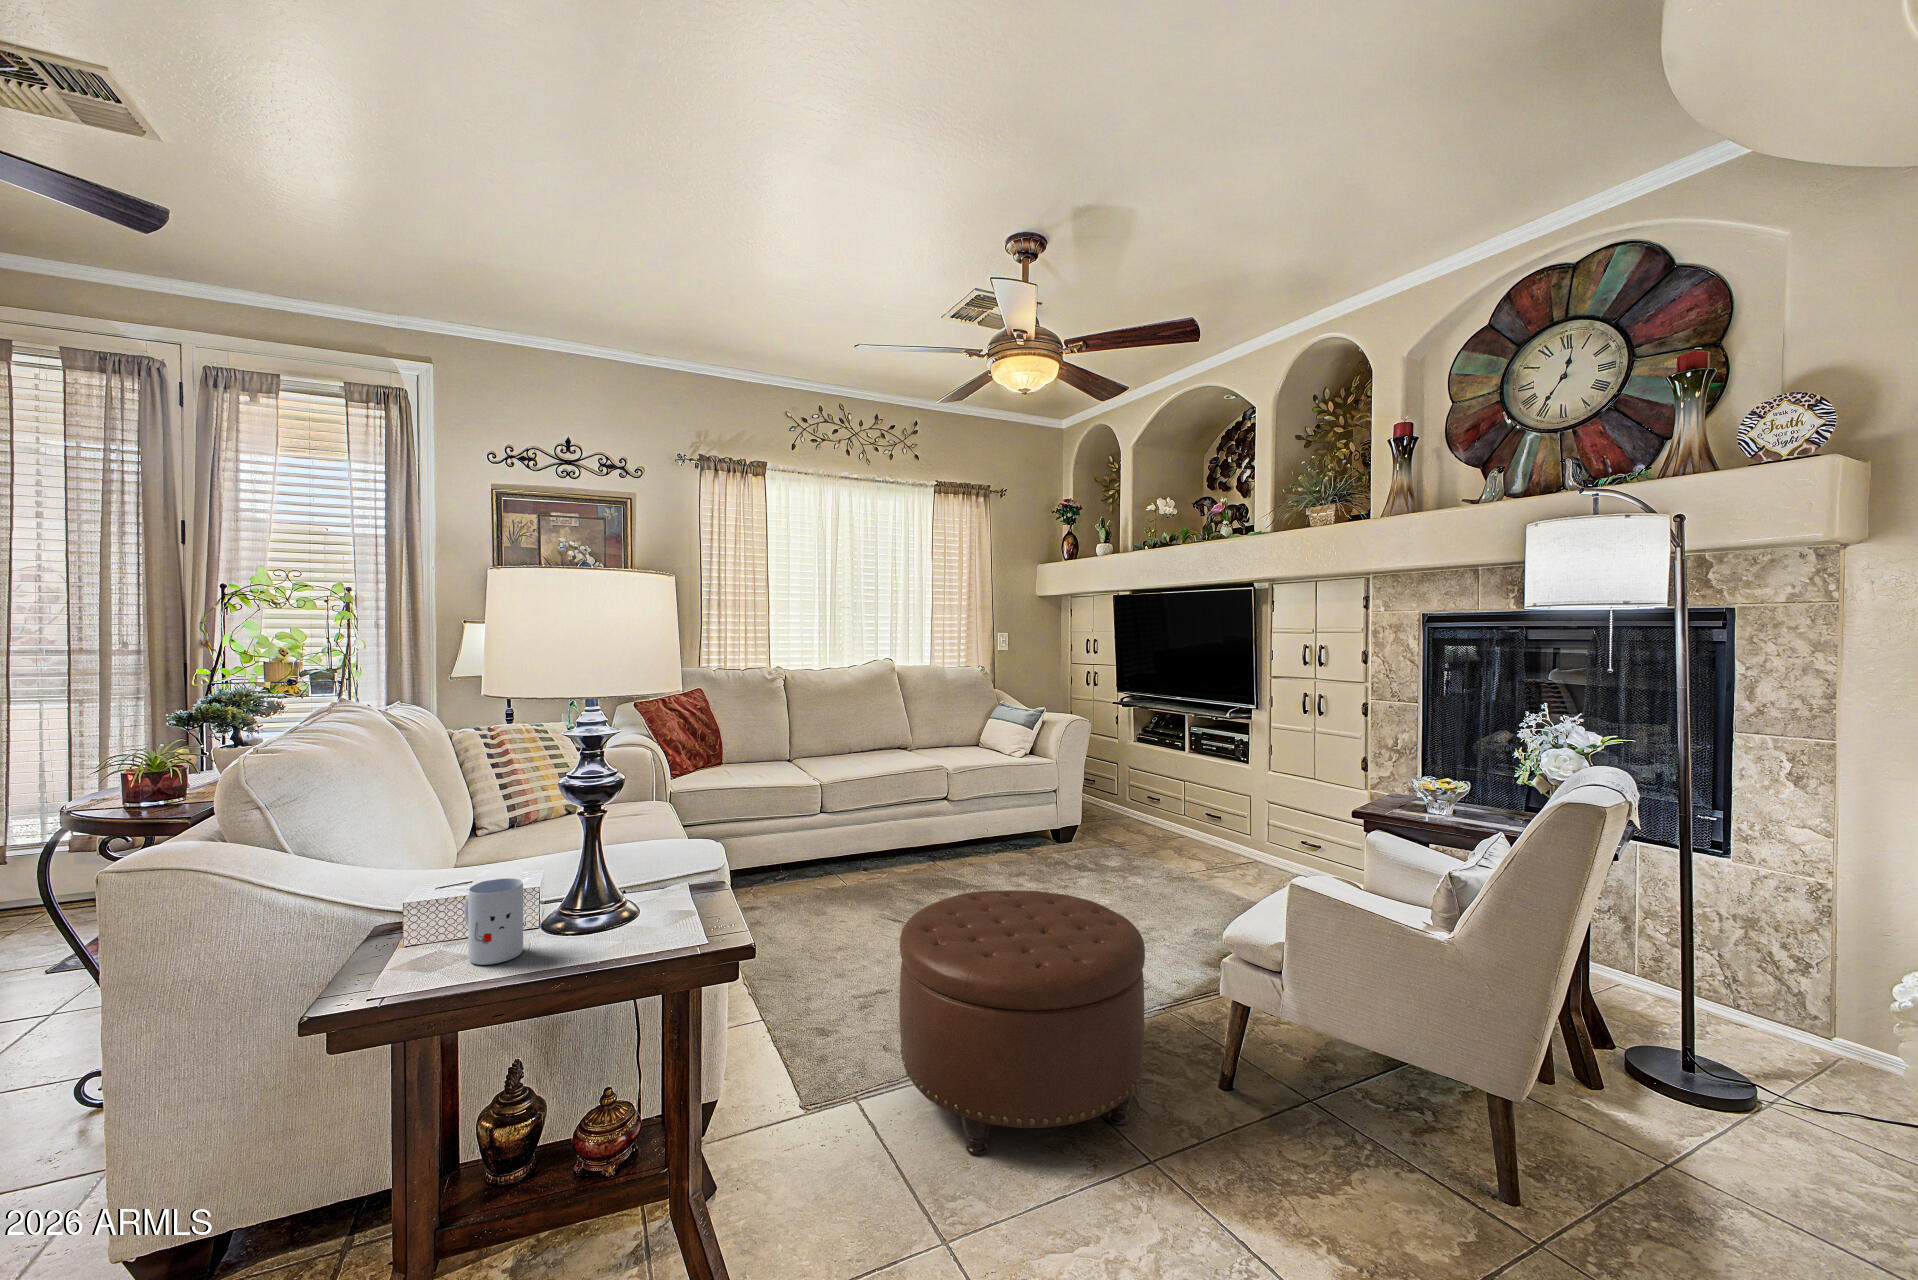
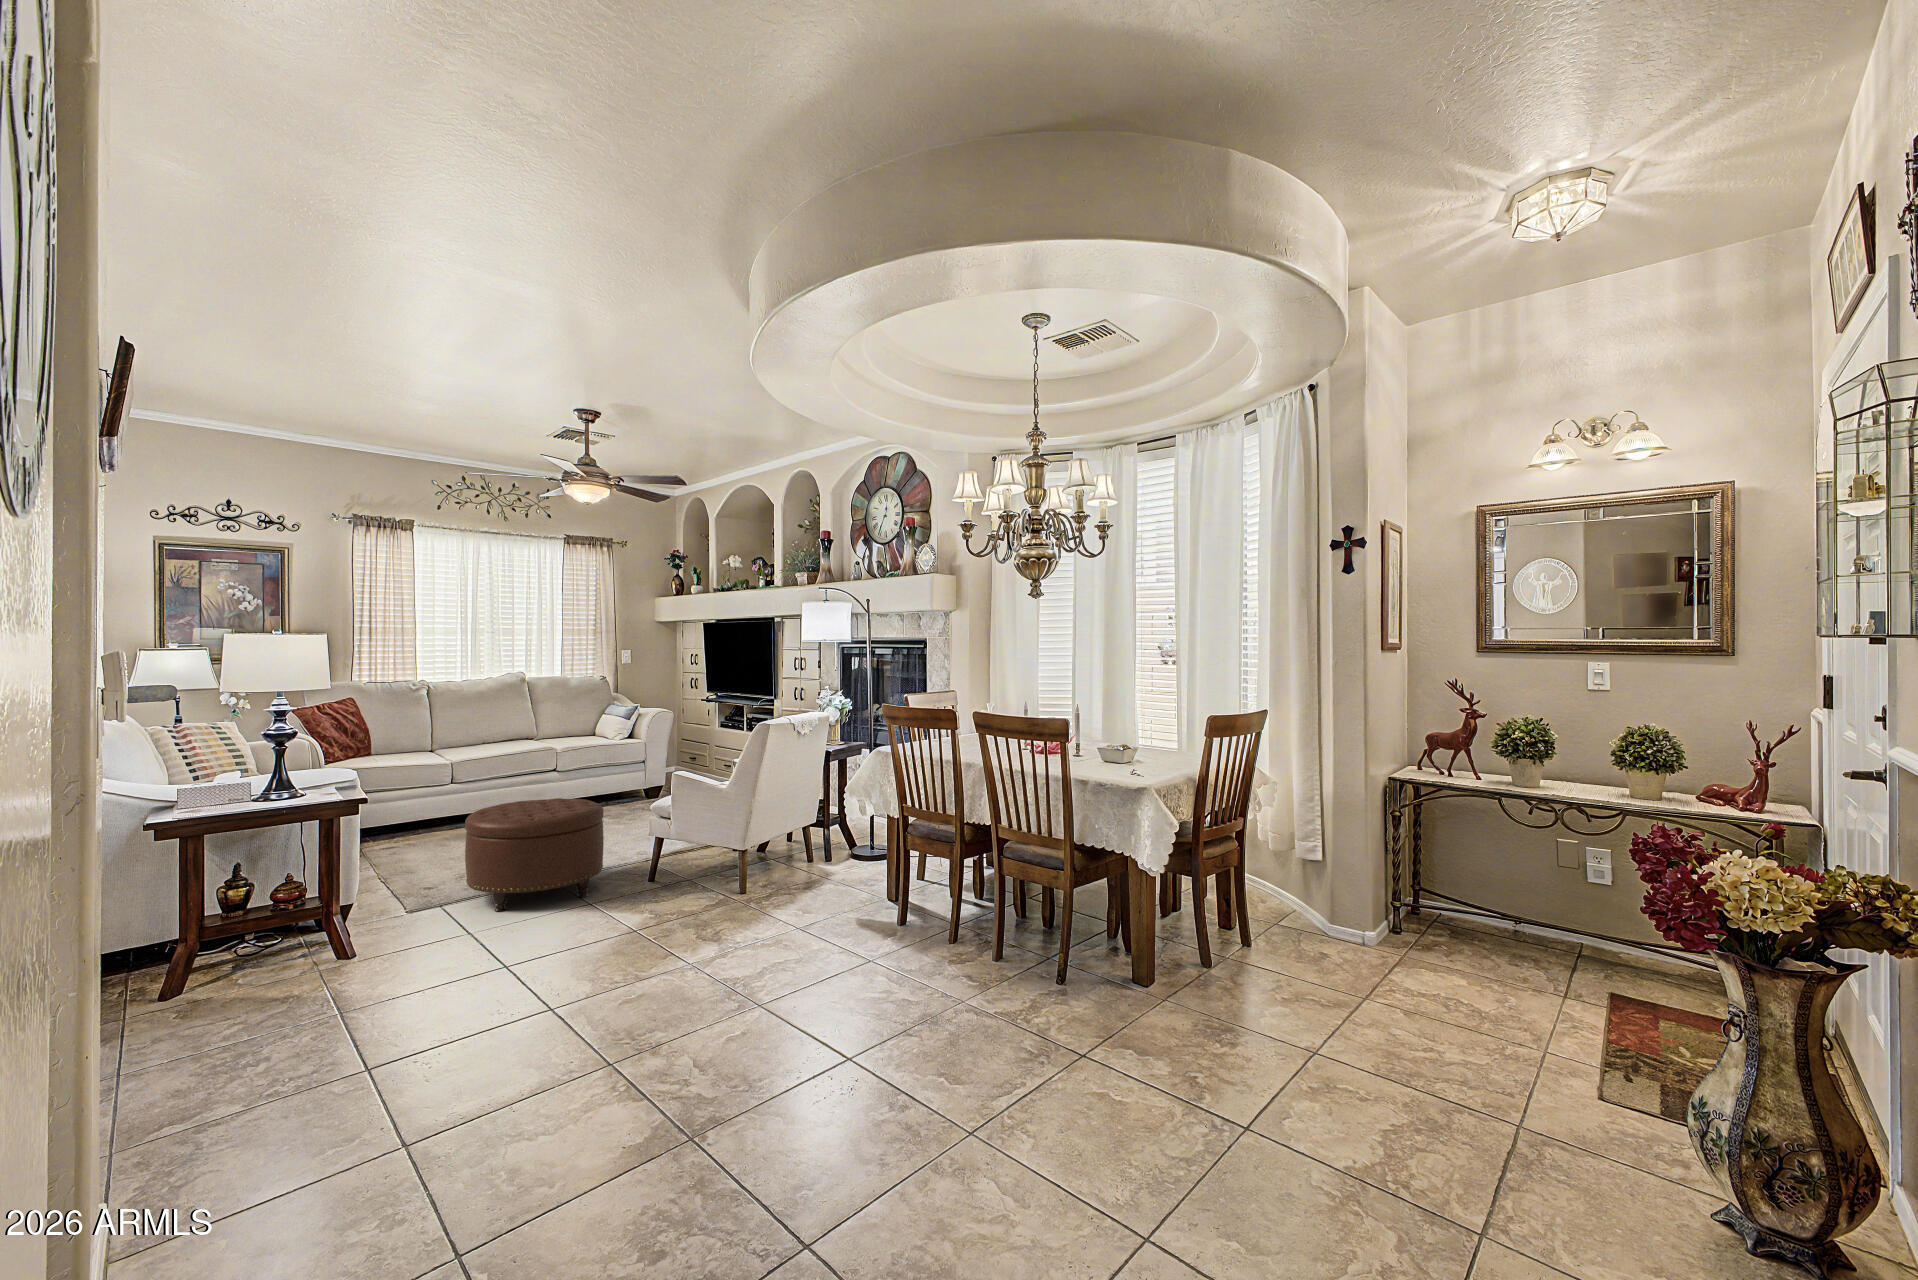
mug: present [464,879,523,965] -> none [219,774,251,808]

